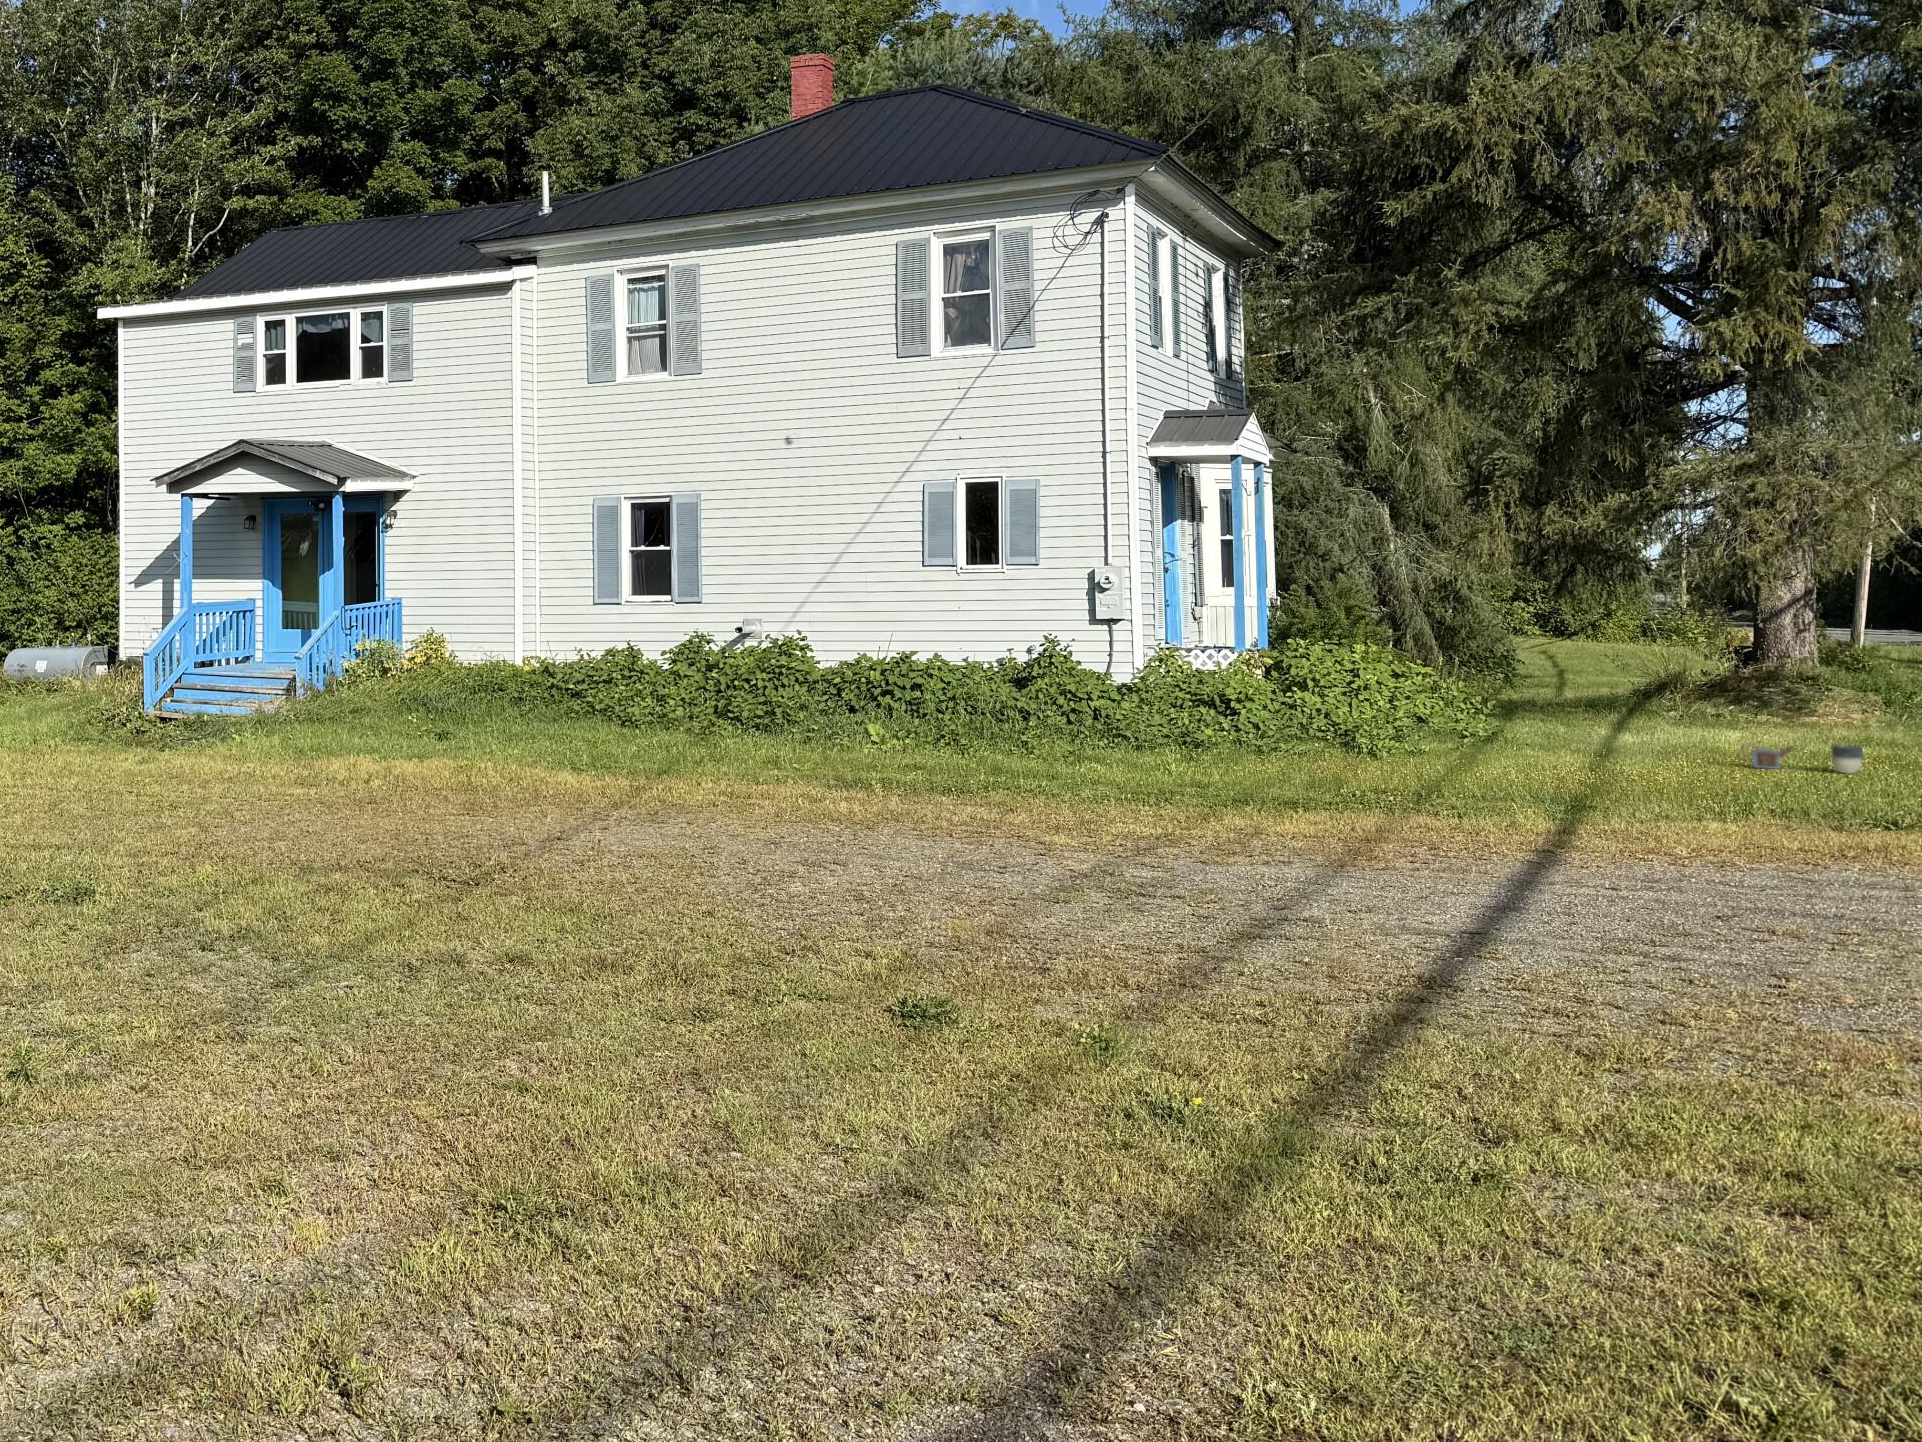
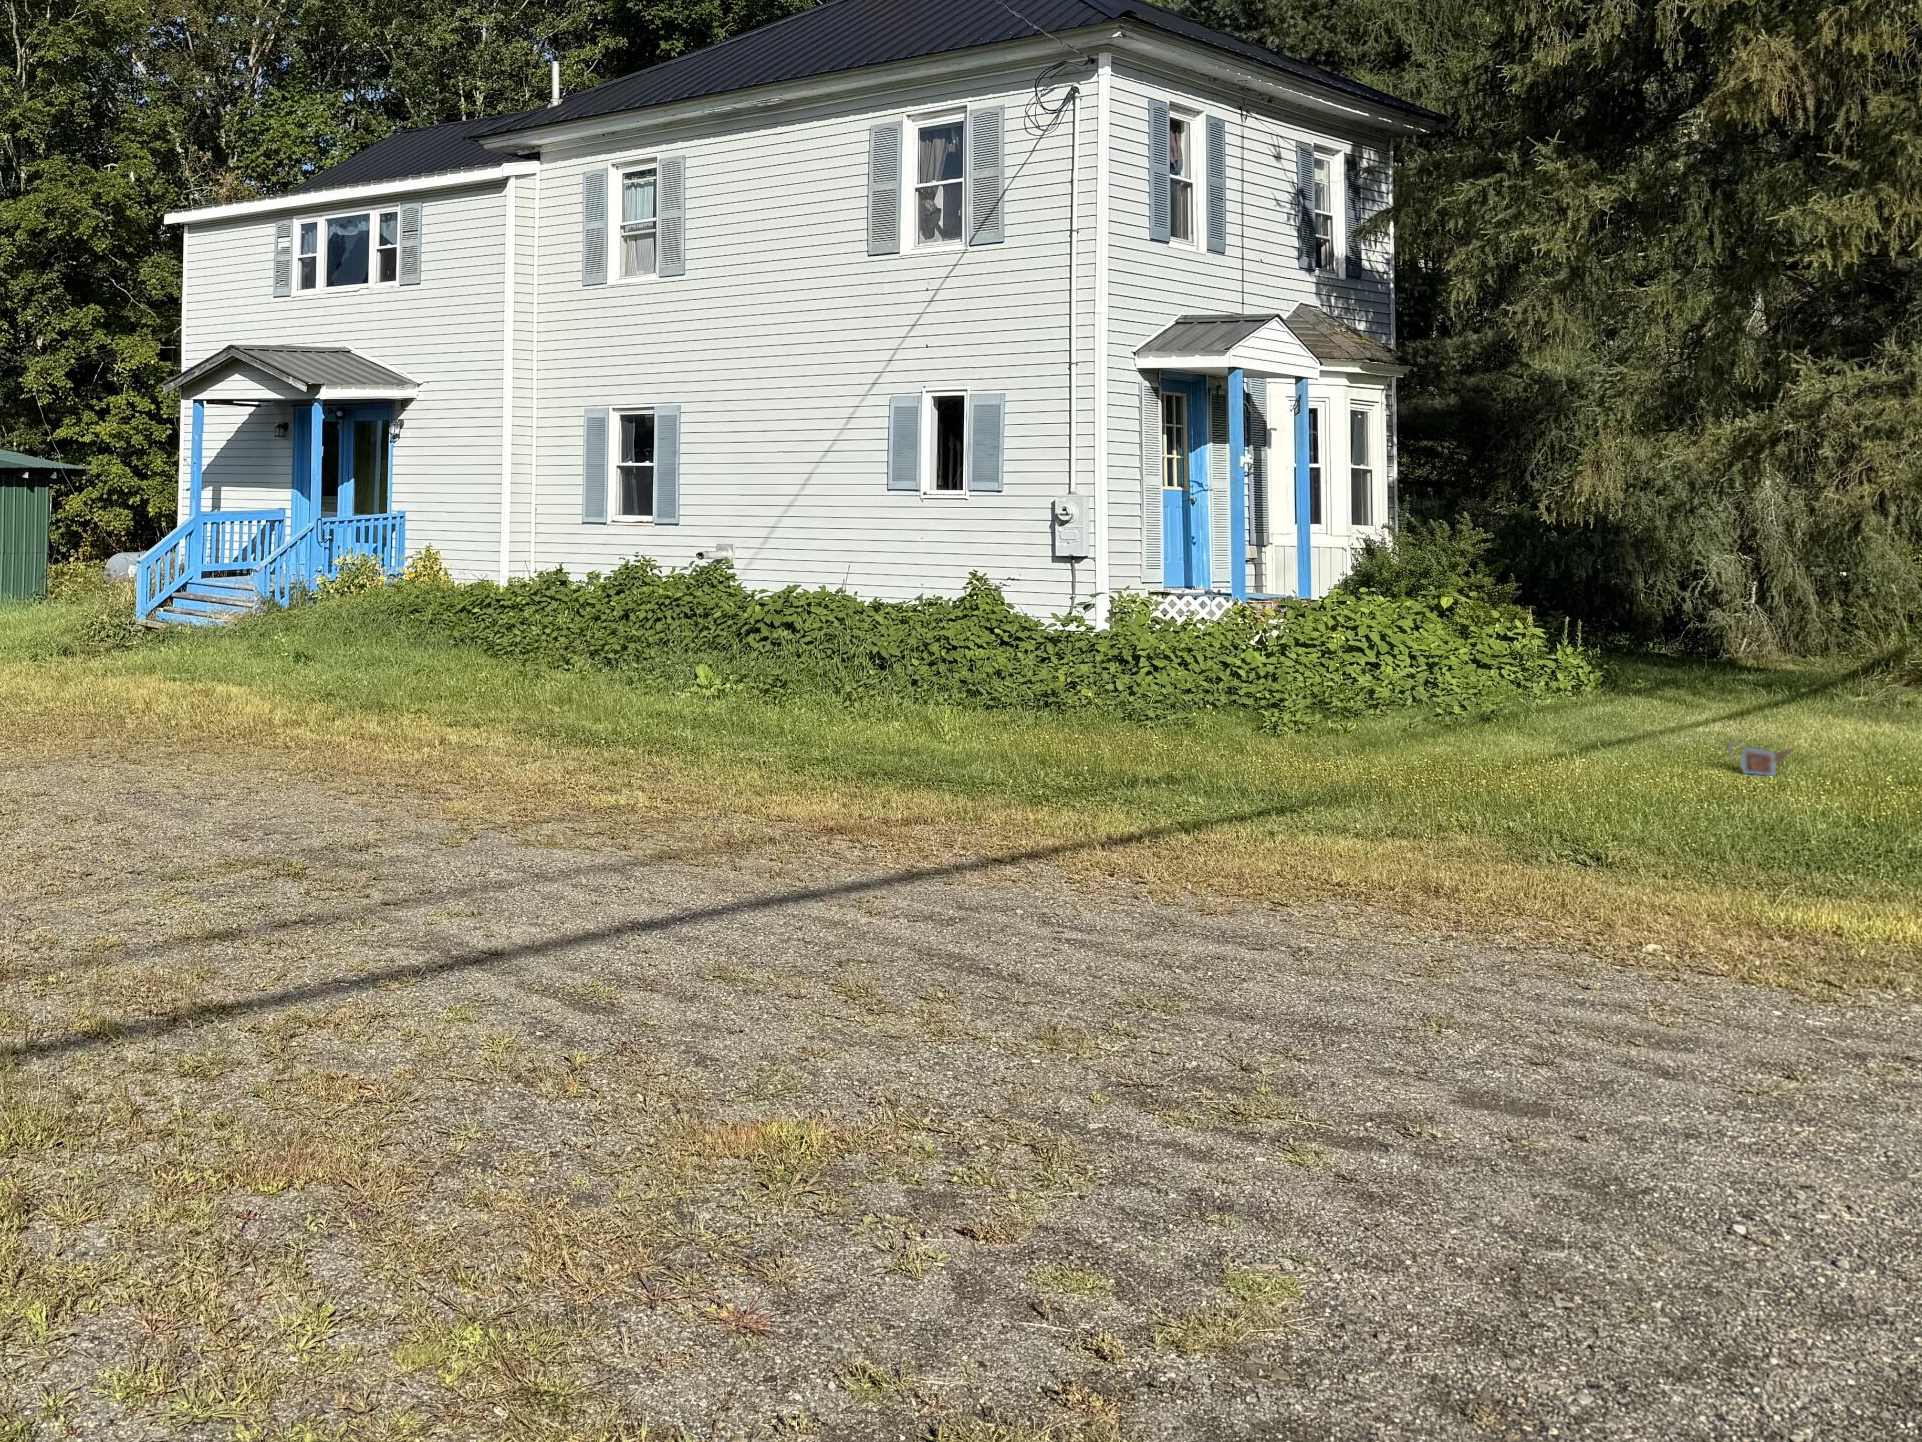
planter: present [1831,745,1863,774] -> none [1825,749,1865,788]

